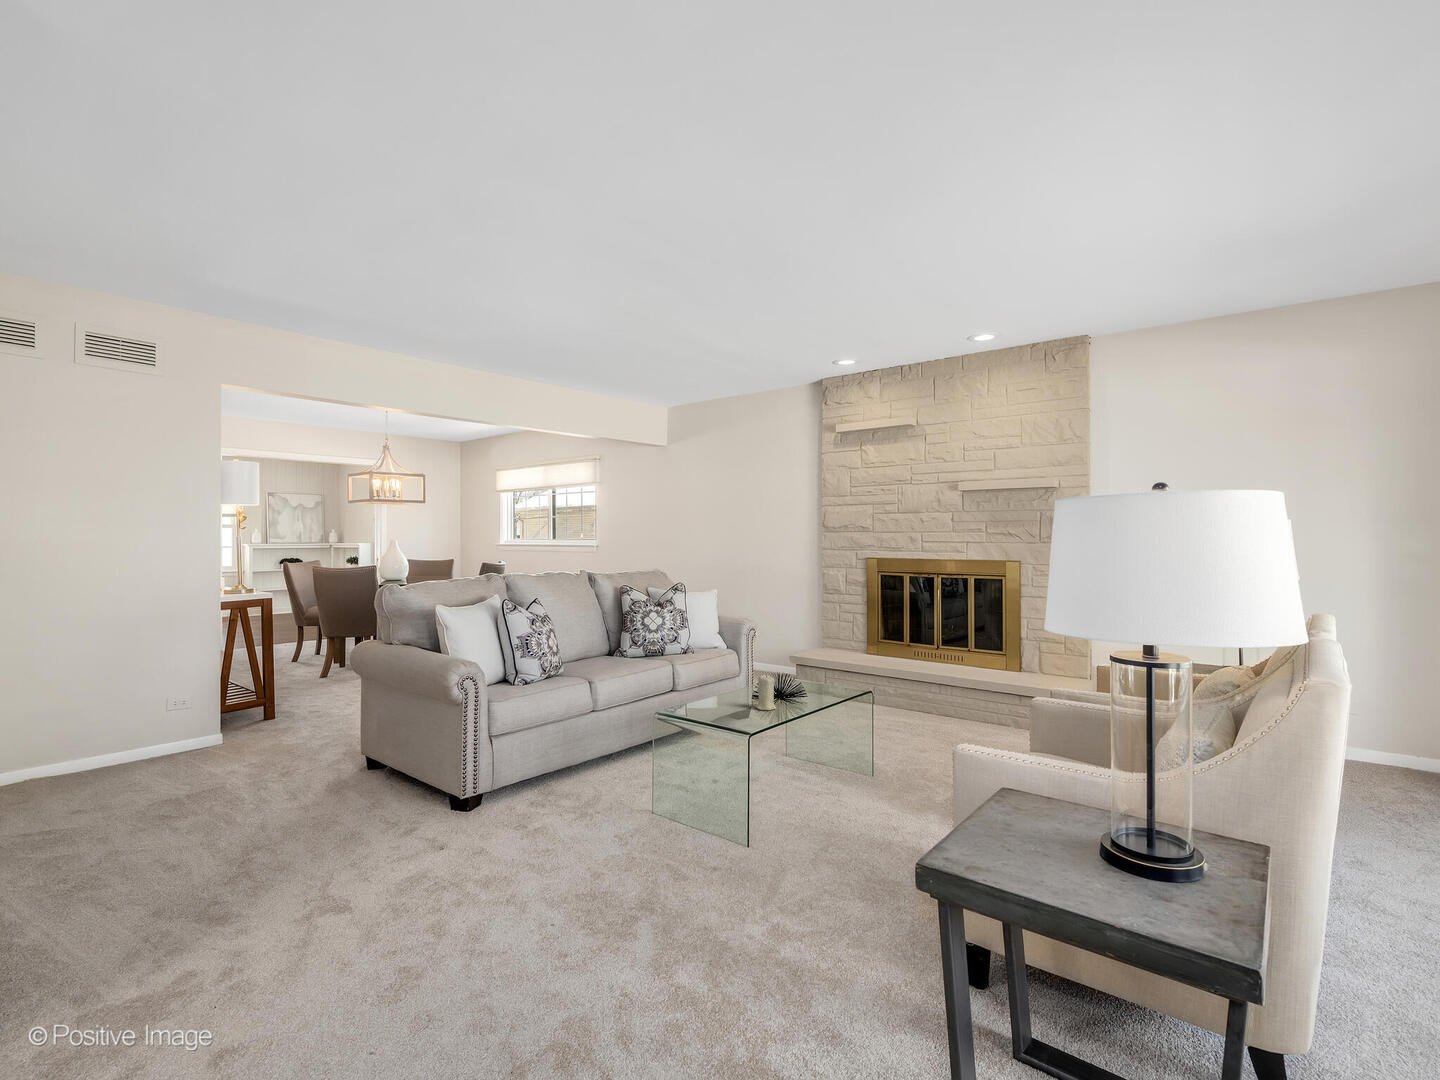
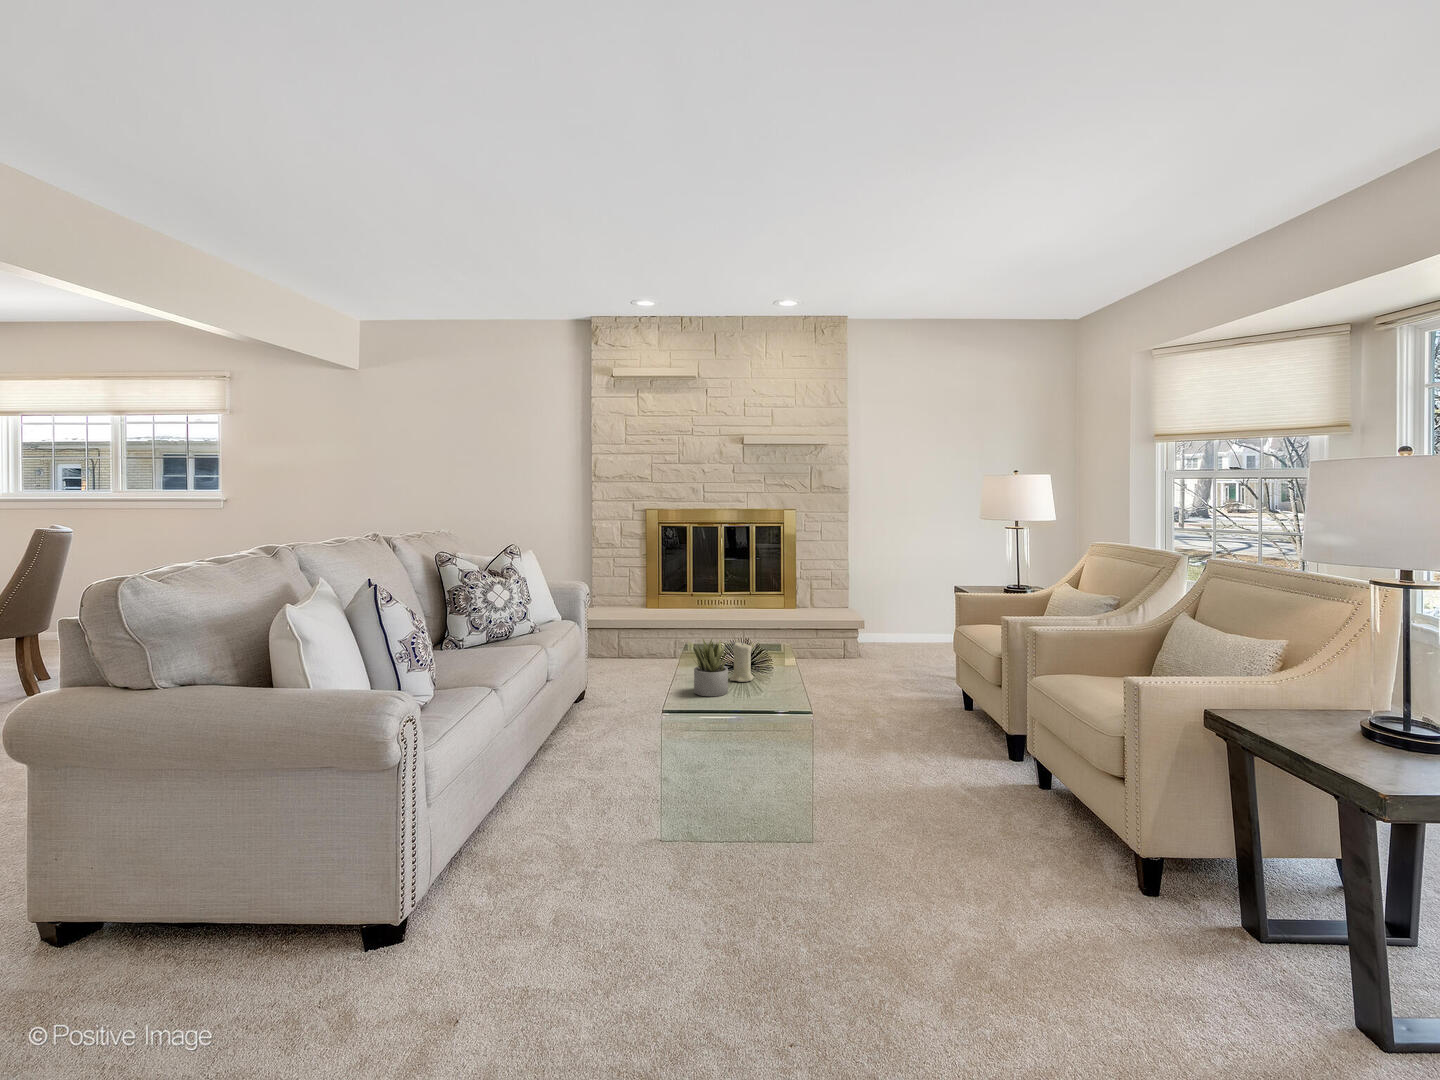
succulent plant: none [707,665,738,716] -> present [693,639,728,696]

